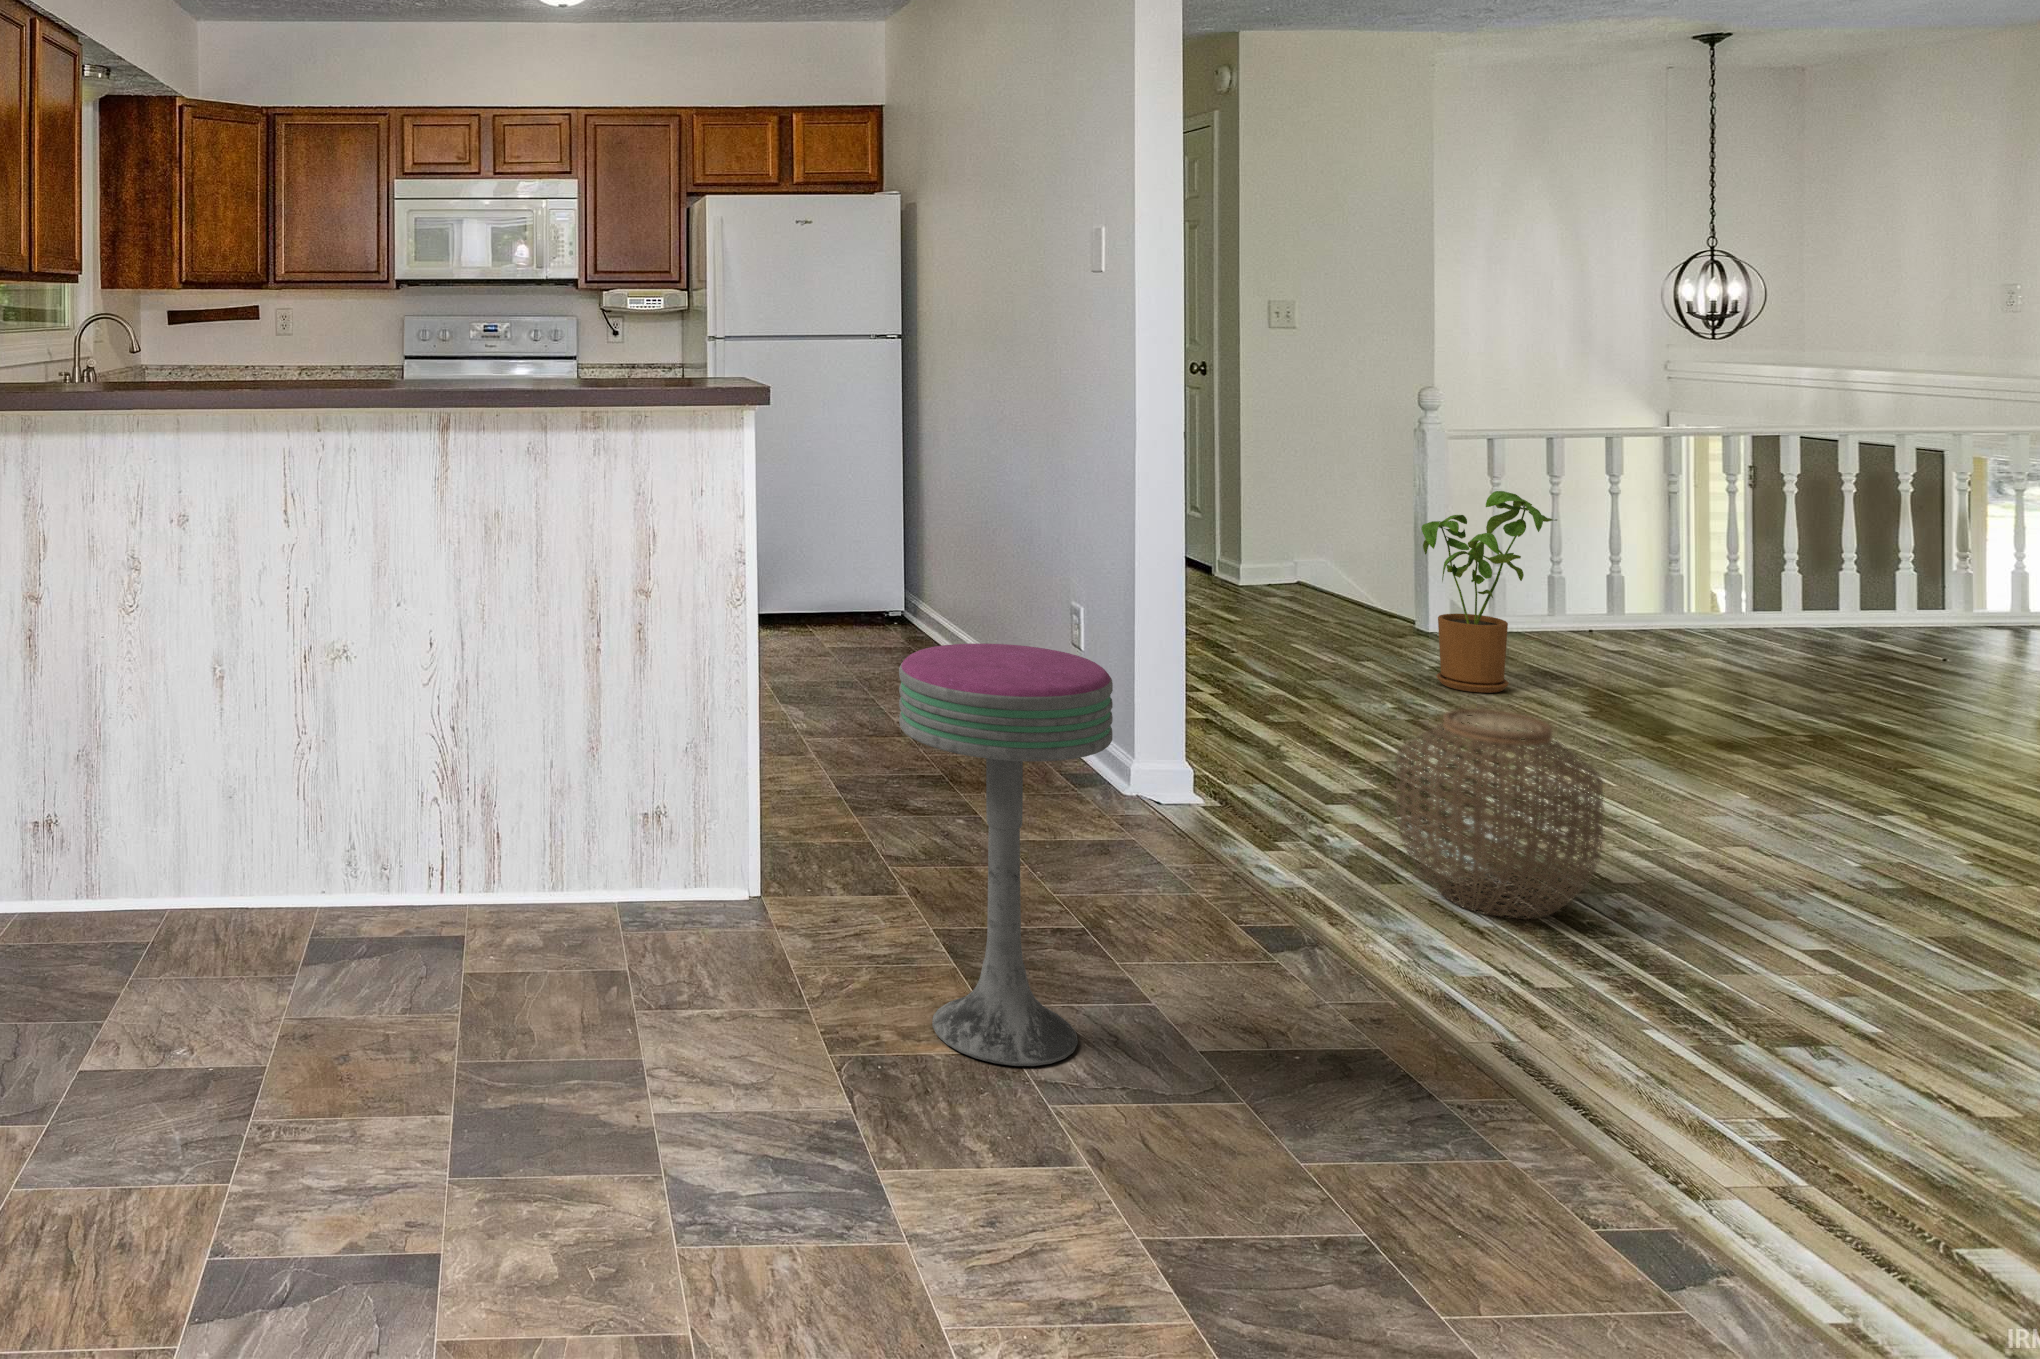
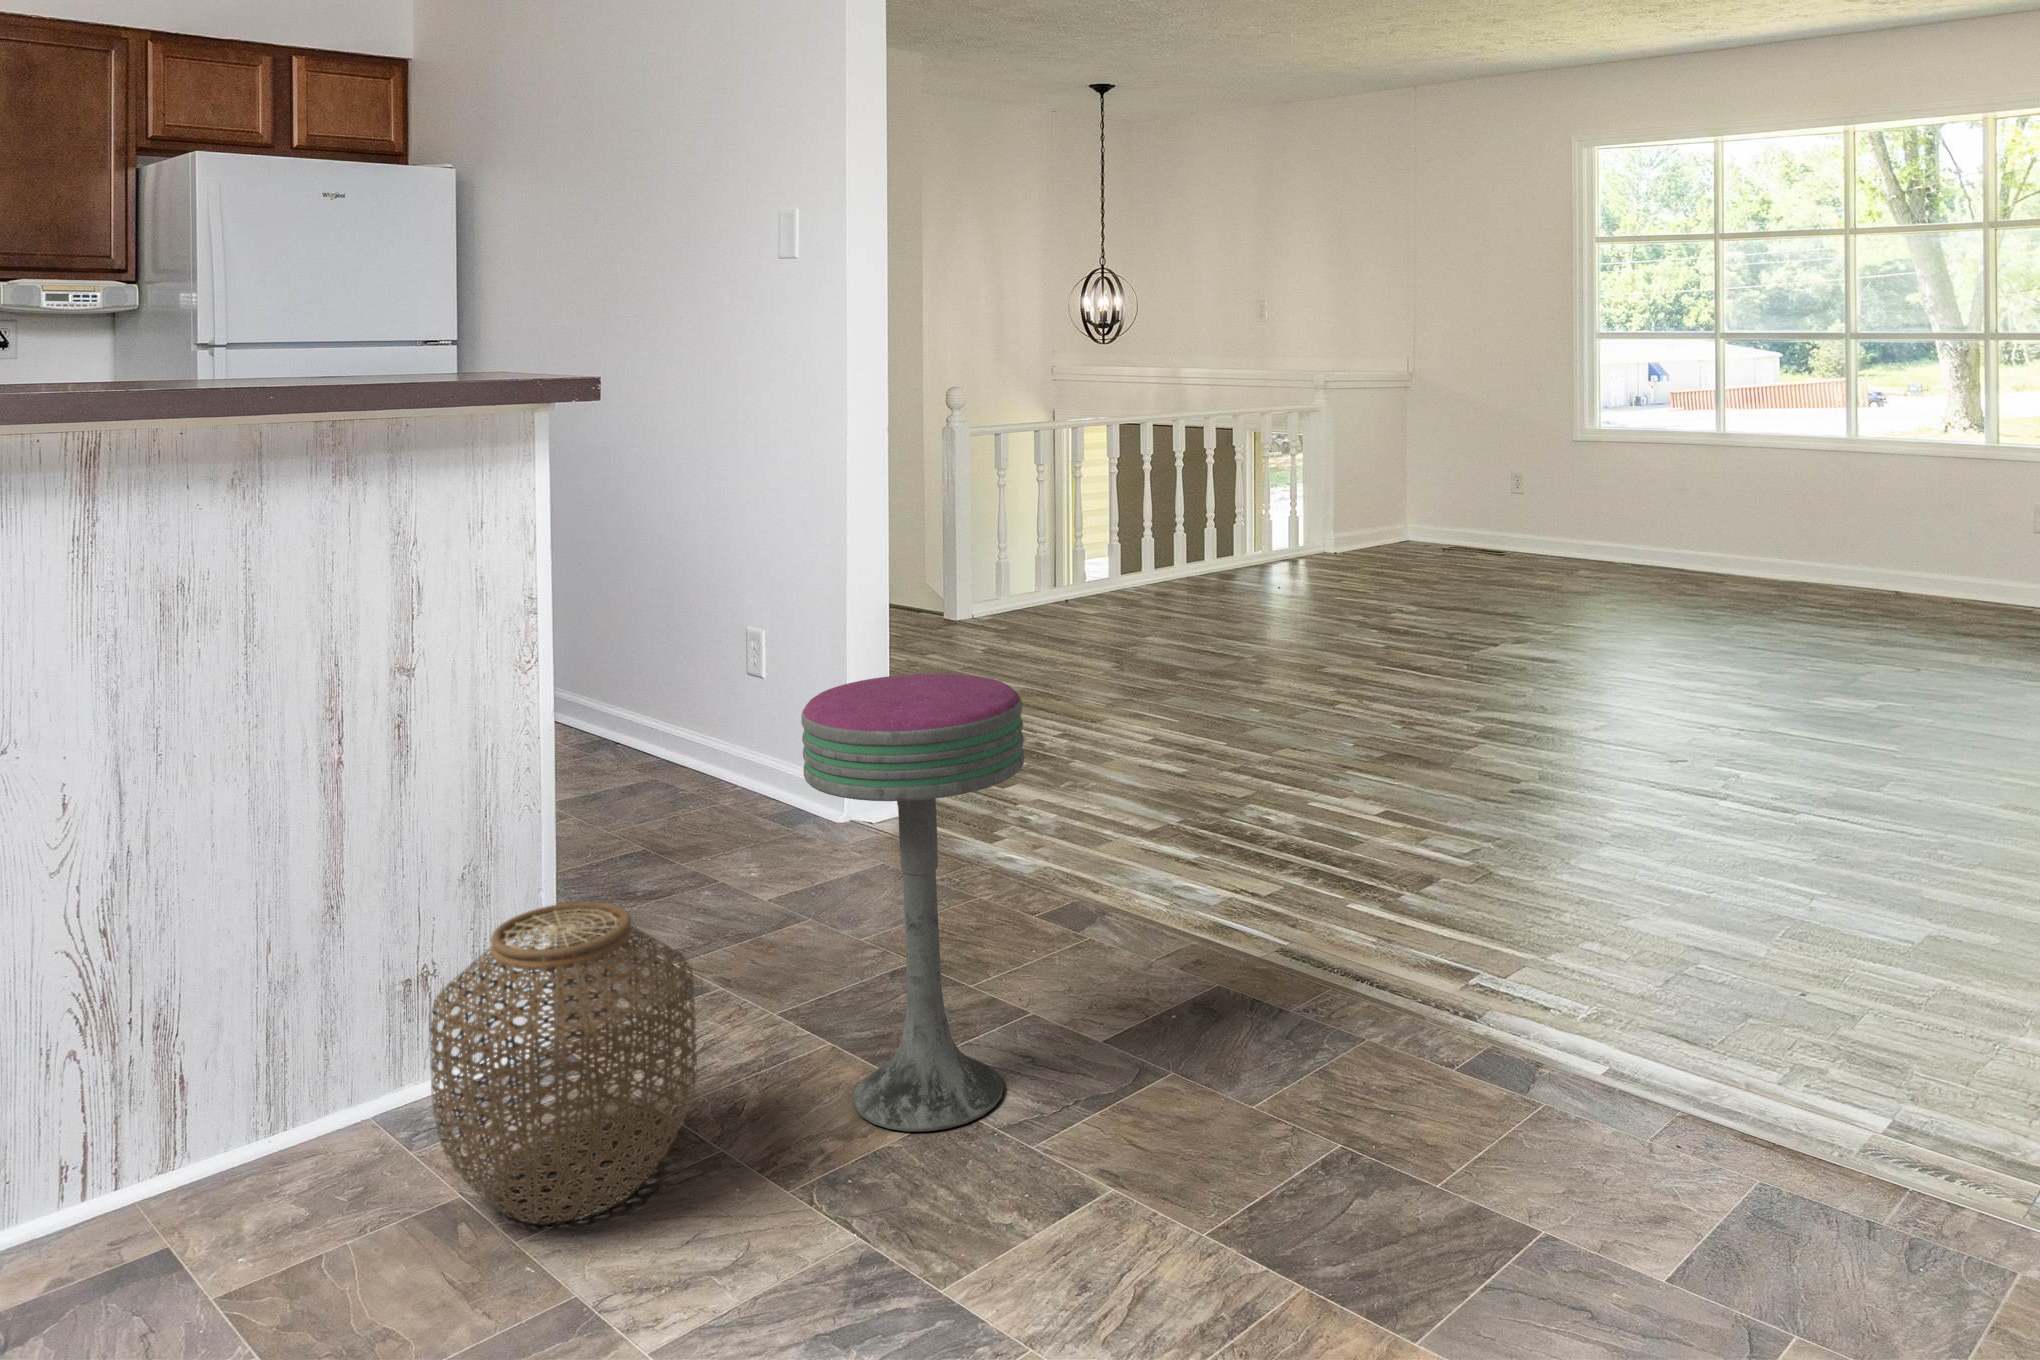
house plant: present [1422,491,1557,693] -> none [971,485,1071,667]
woven basket: present [1396,709,1604,918] -> present [429,902,697,1224]

